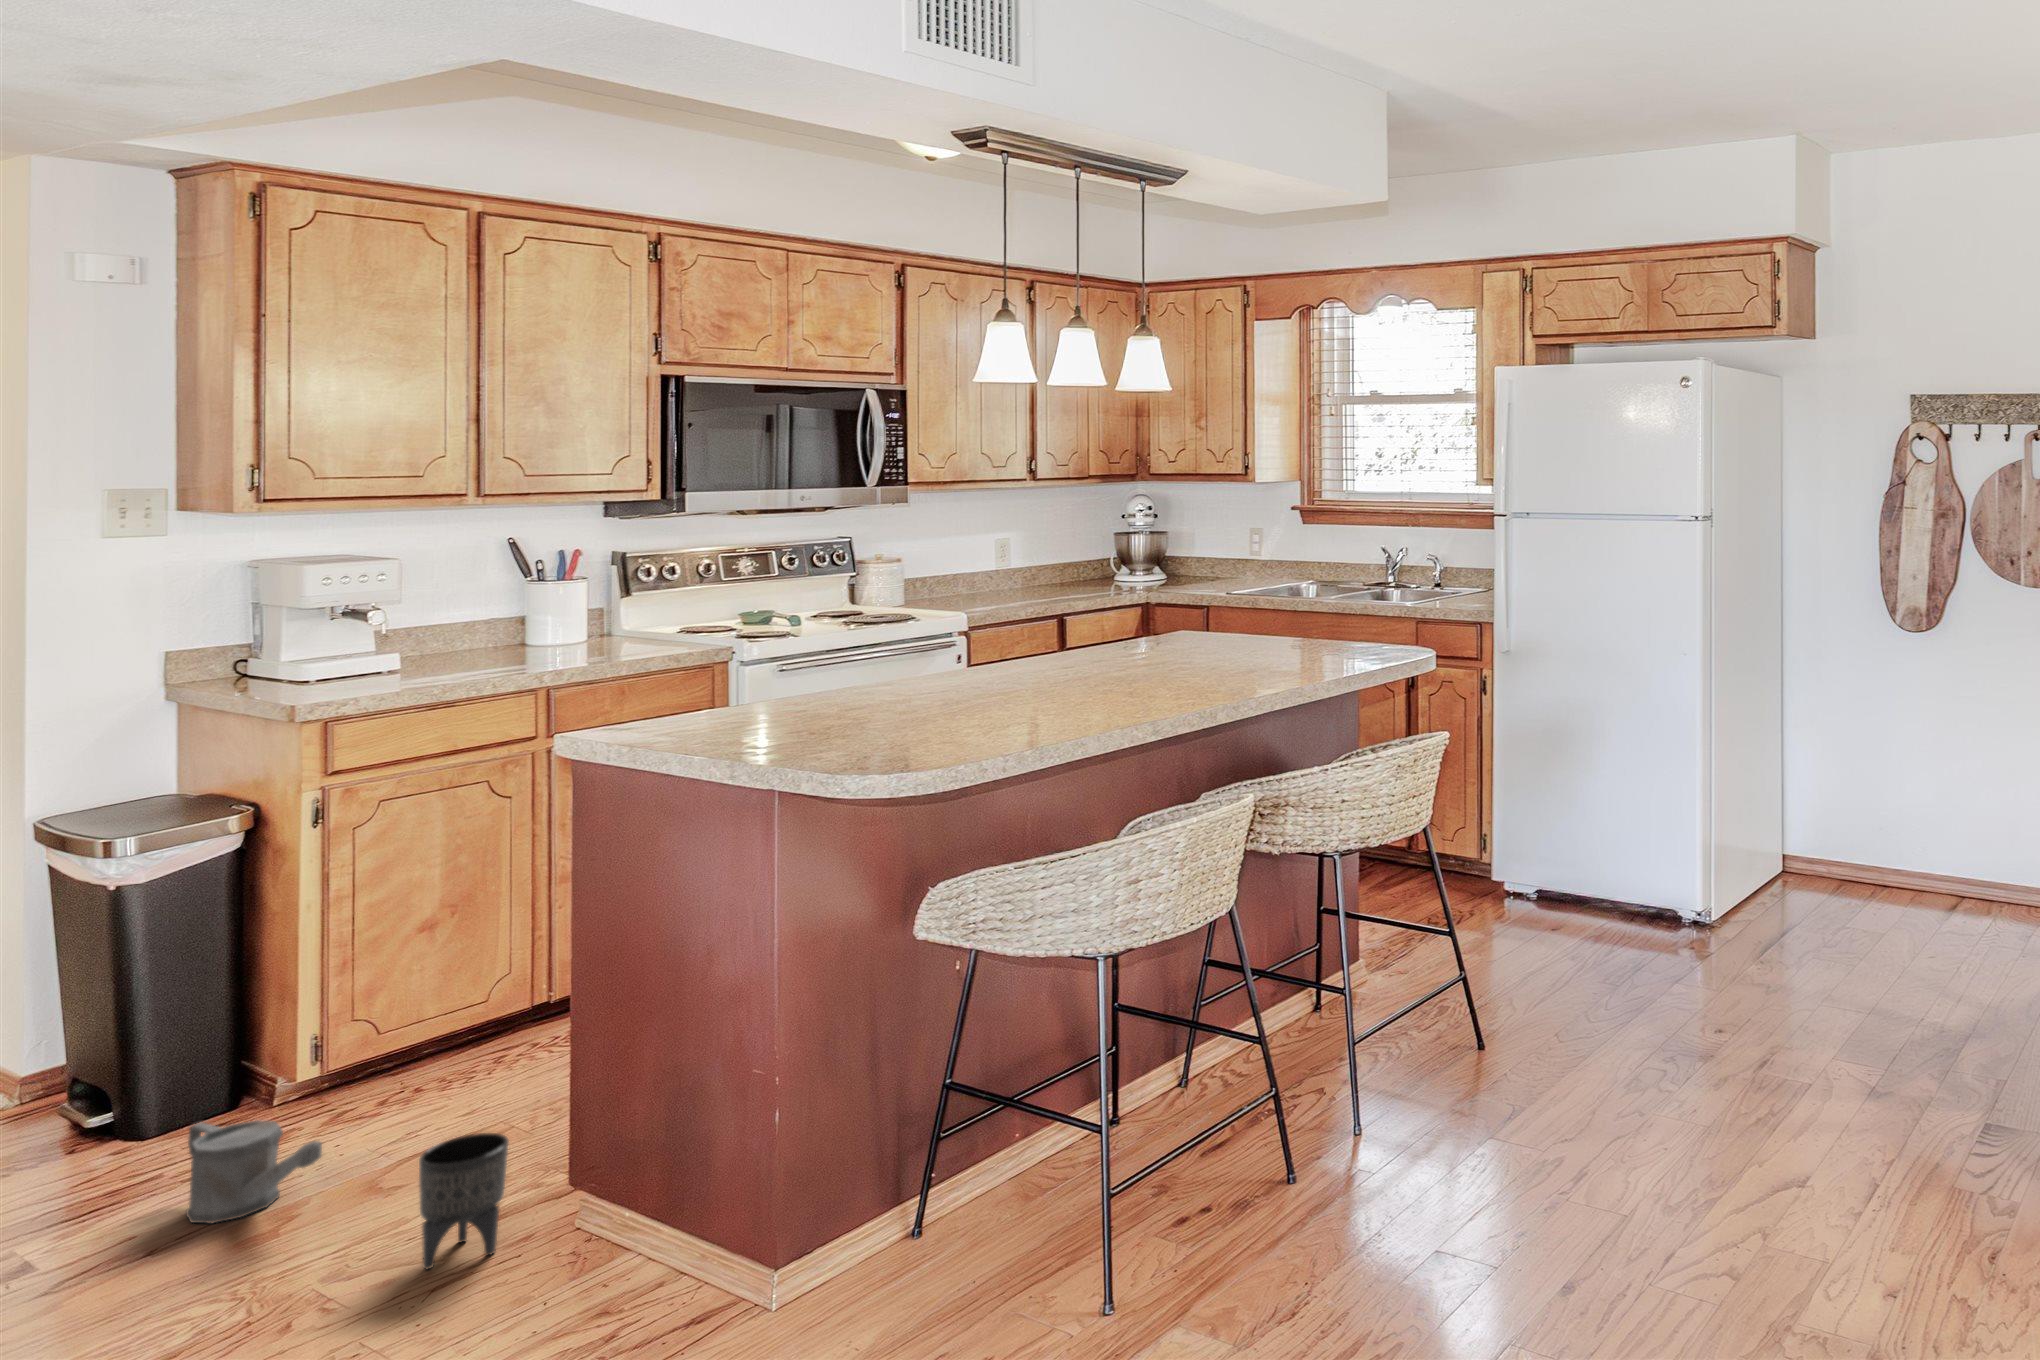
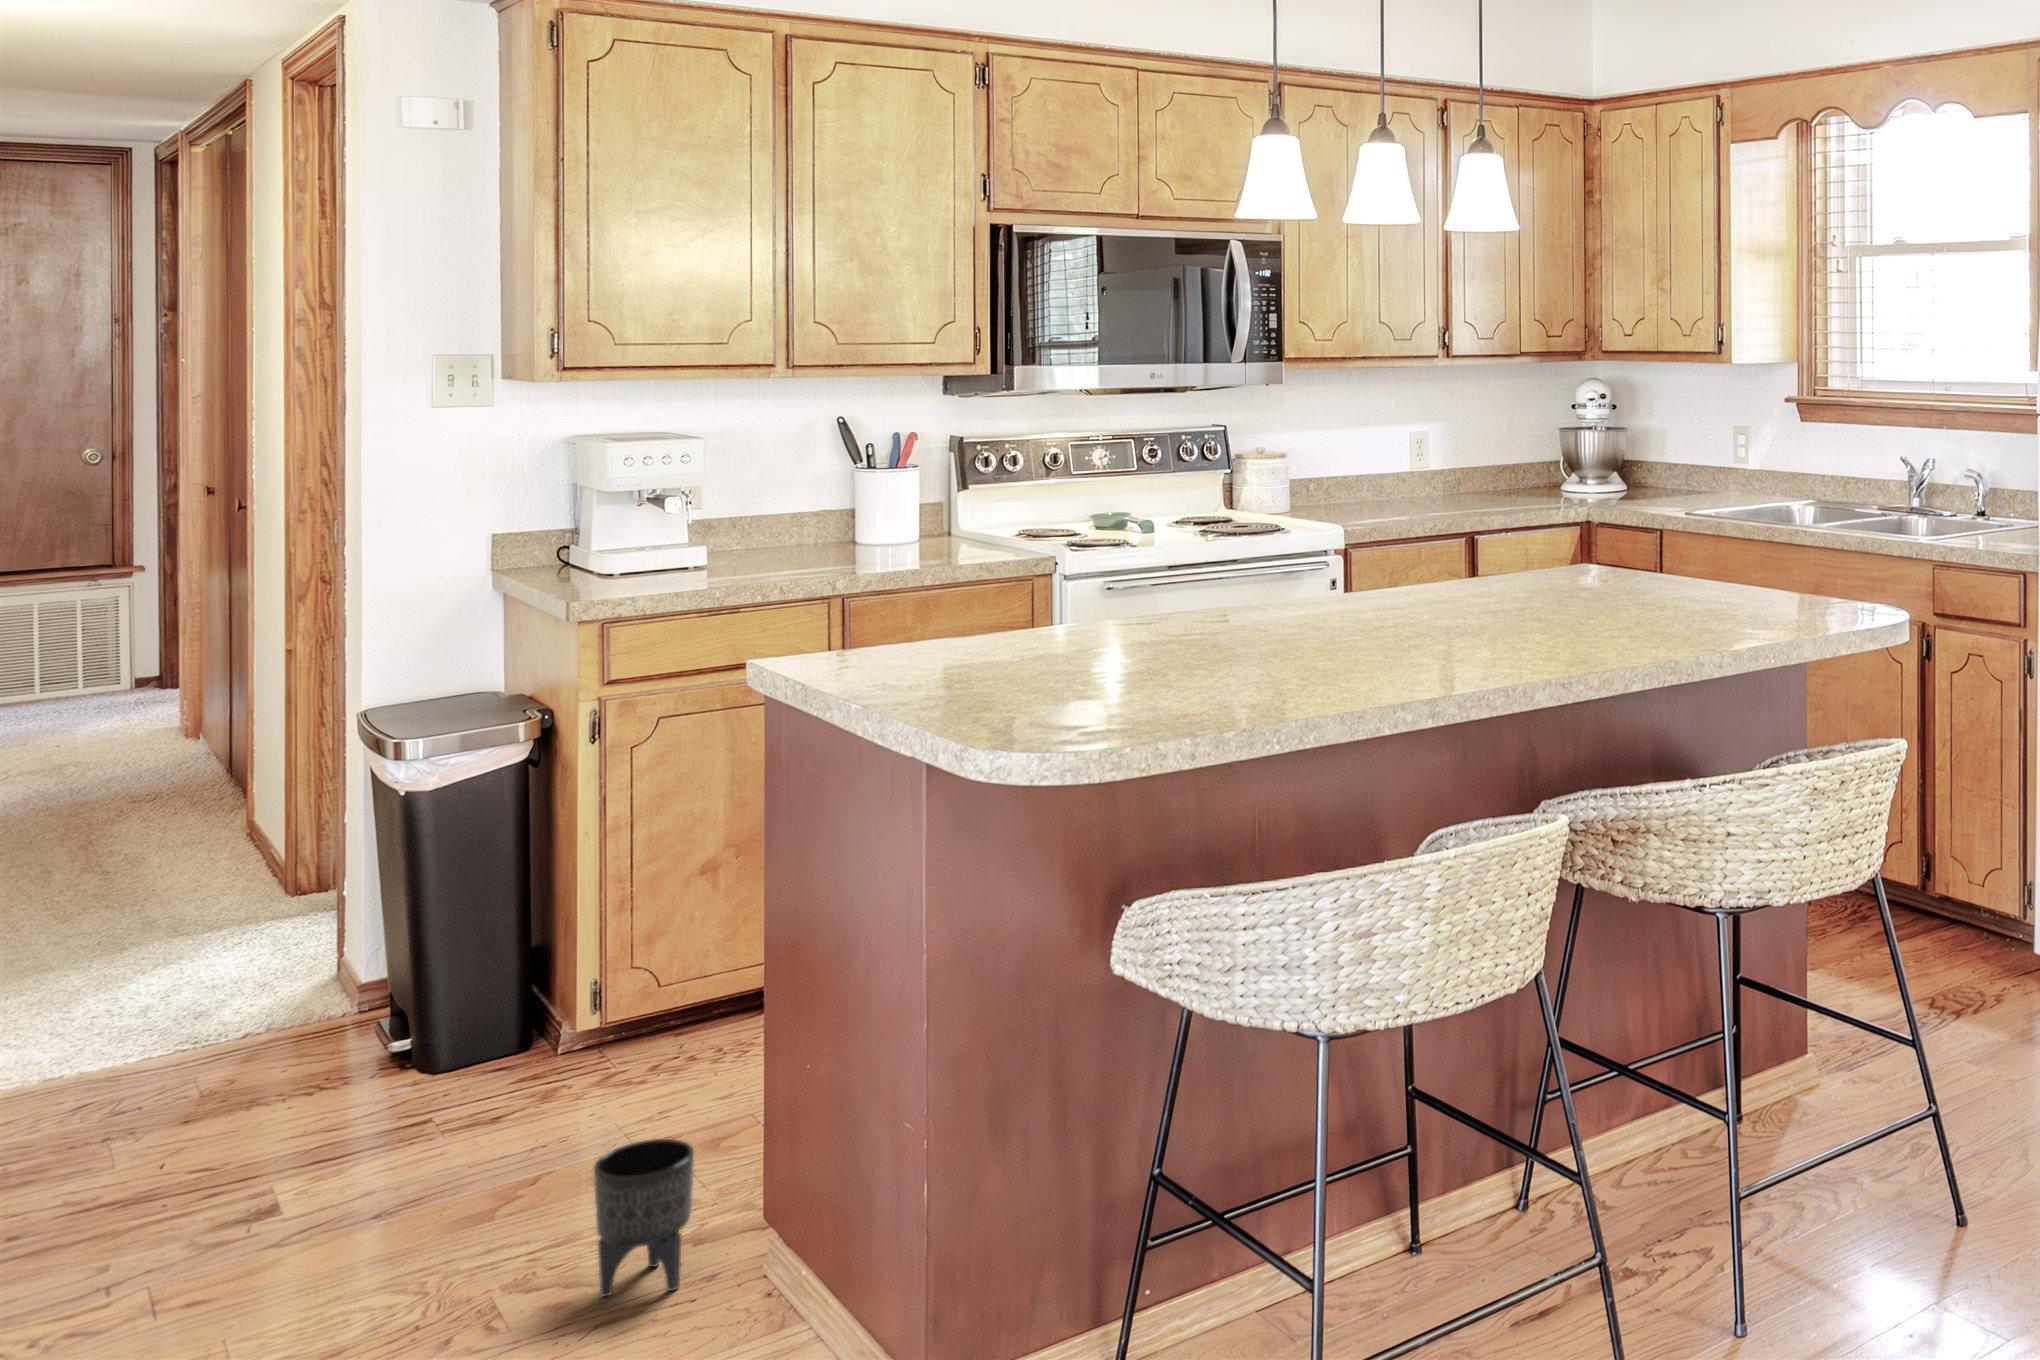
watering can: present [186,1120,322,1223] -> none [424,1070,534,1191]

